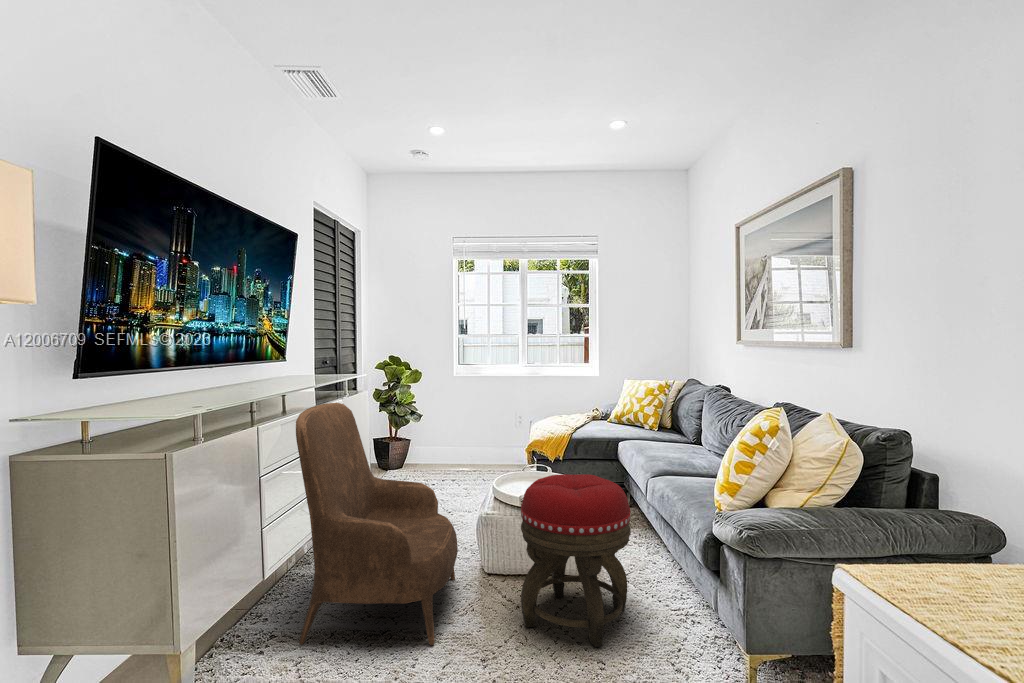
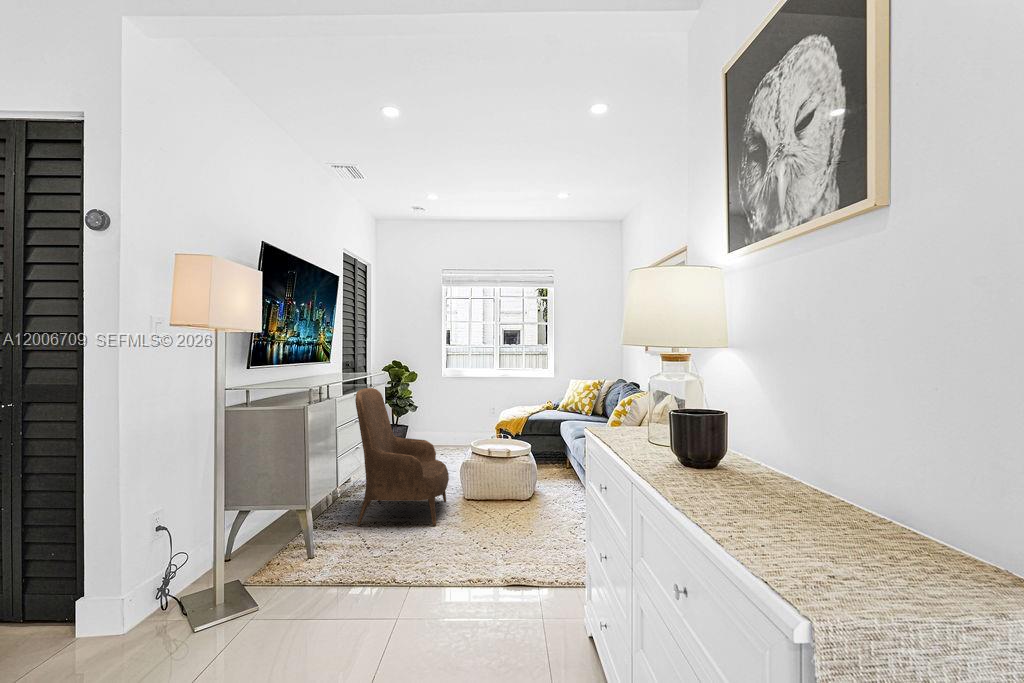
footstool: present [521,474,631,647] -> none [487,432,552,526]

